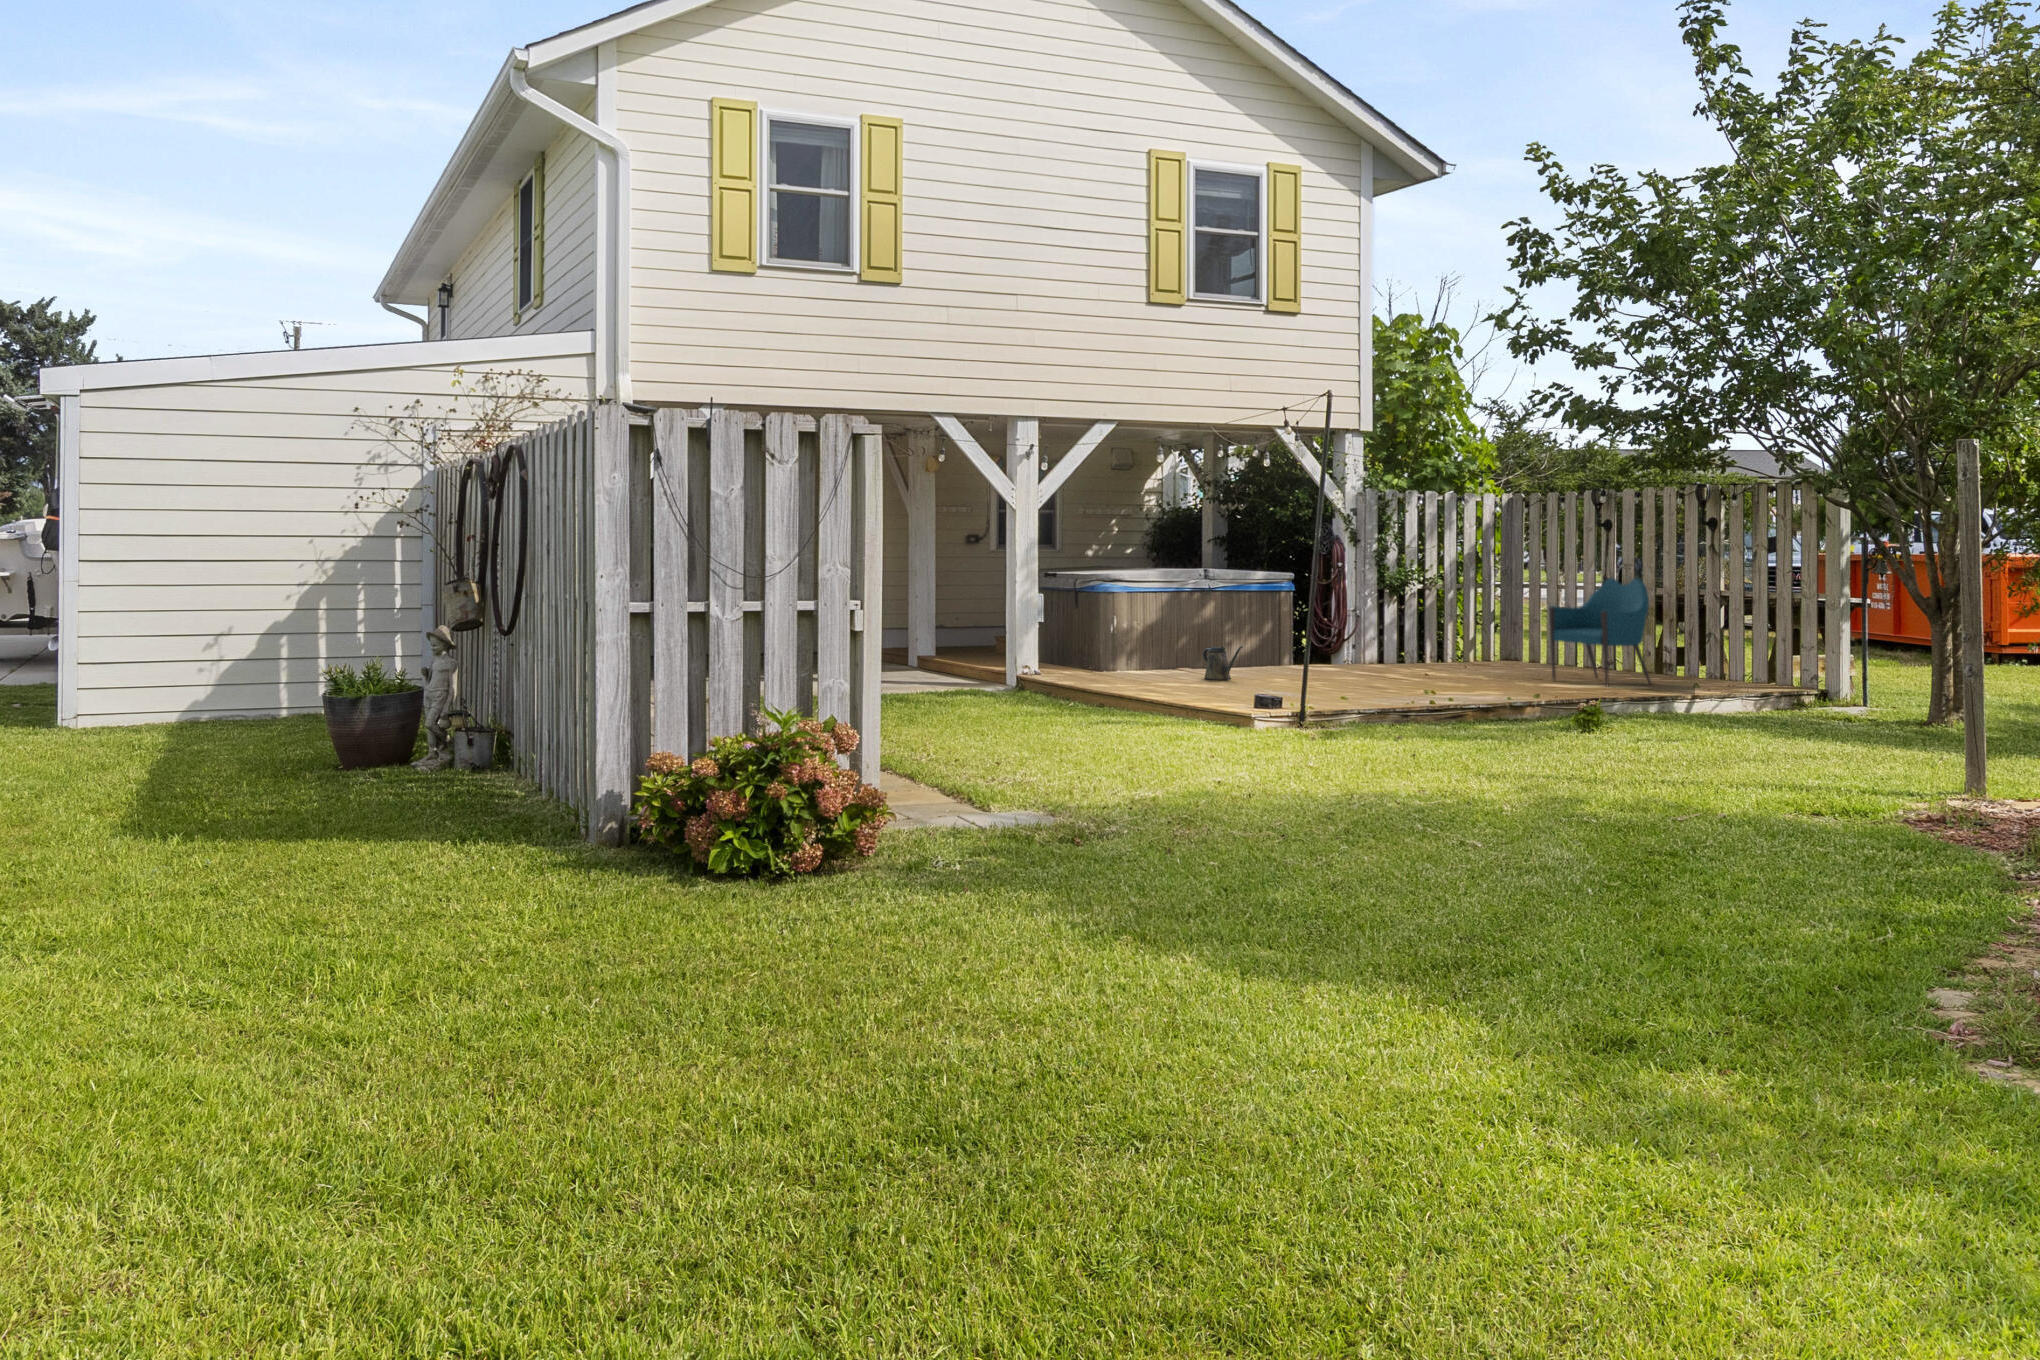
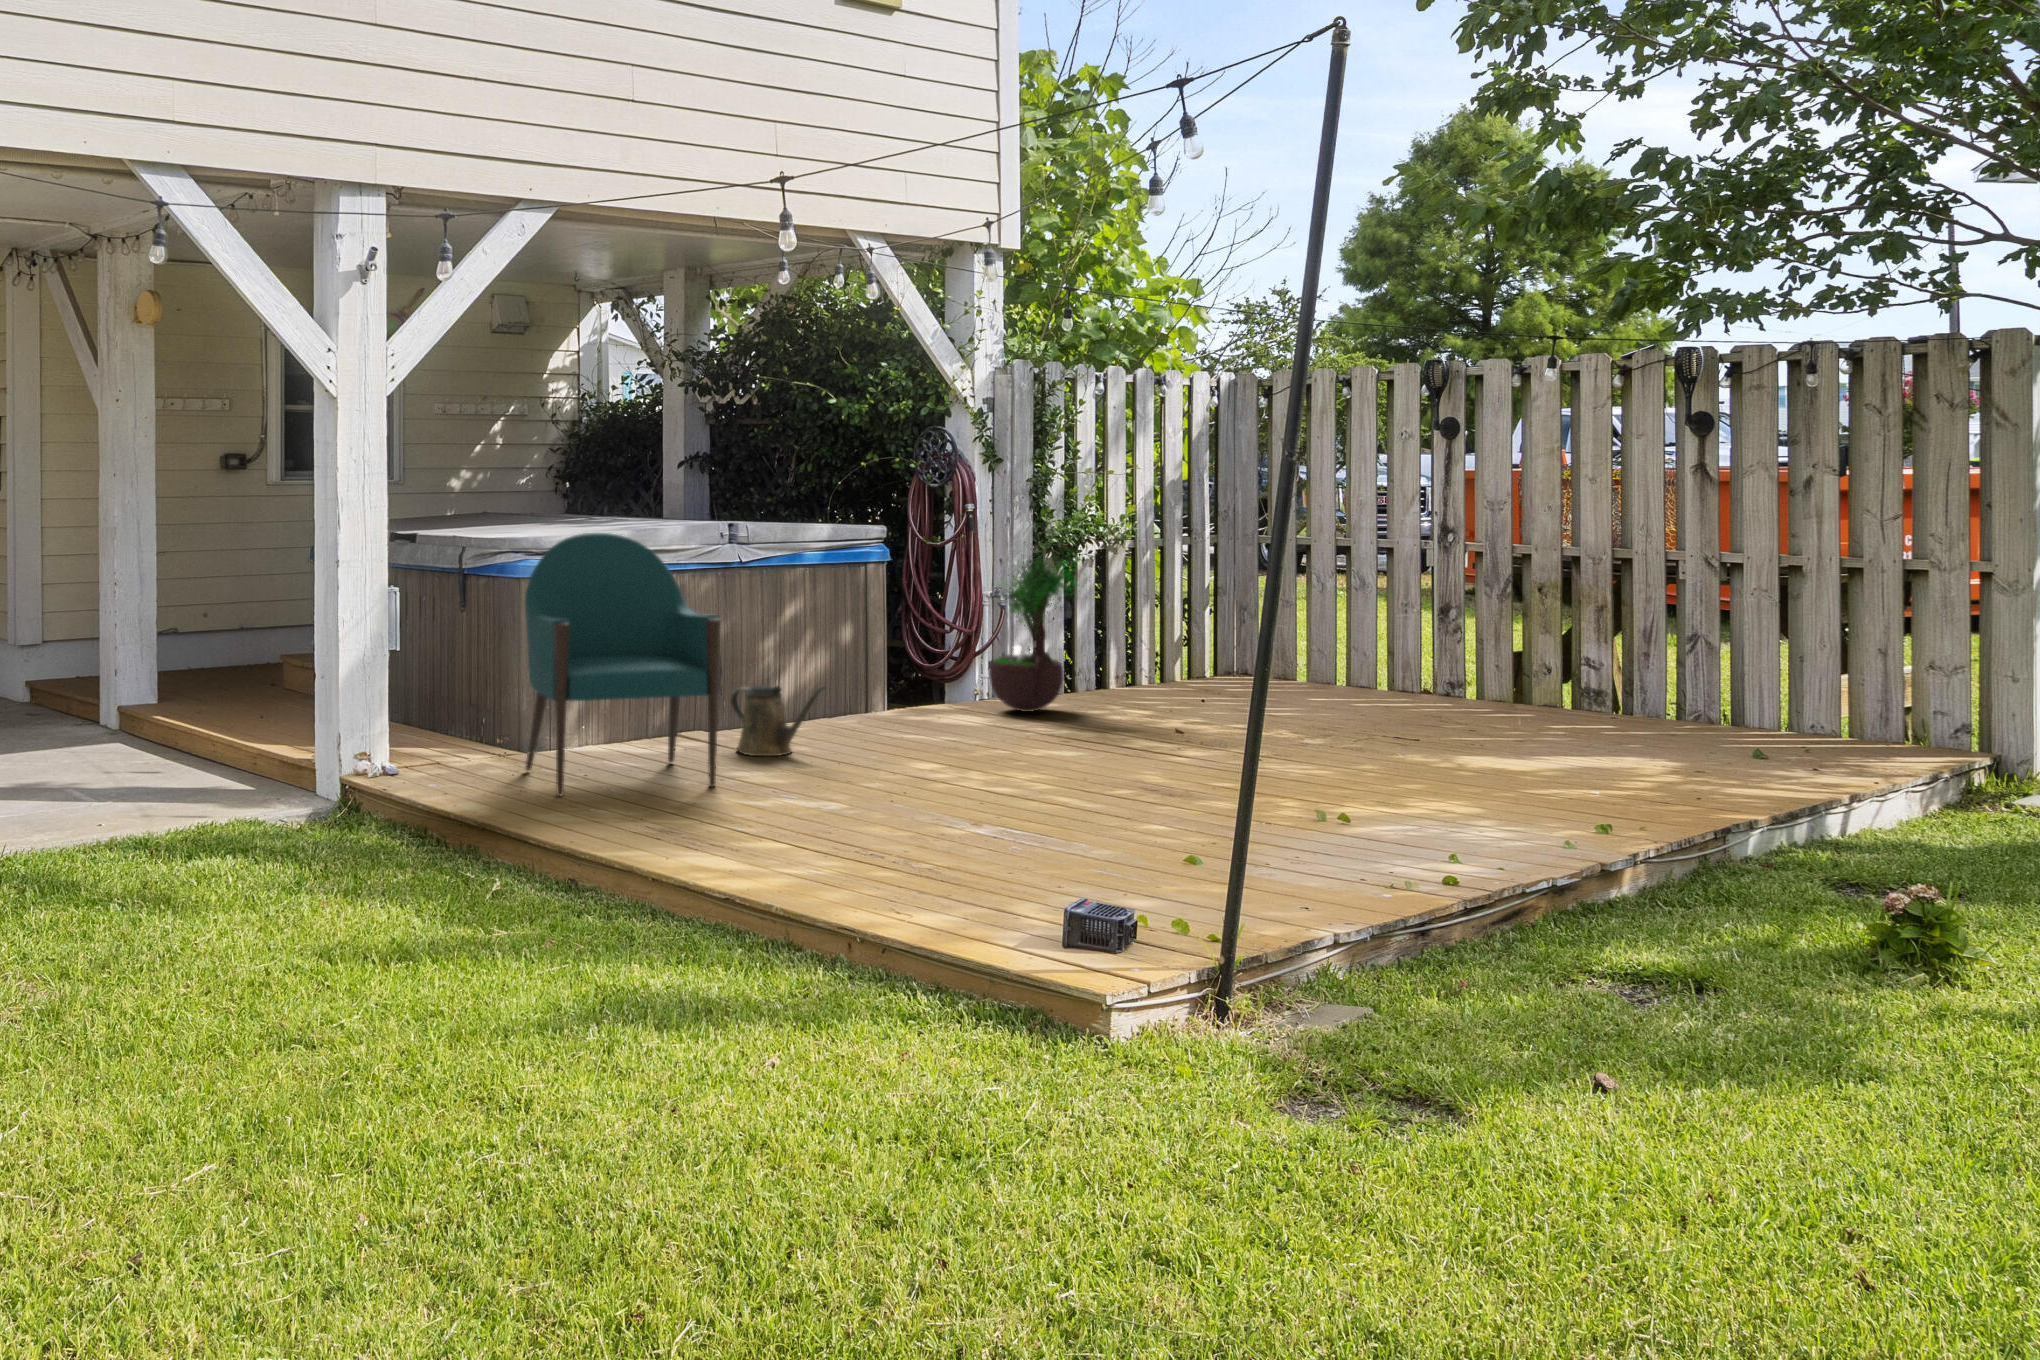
chair: present [1549,578,1651,687] -> present [524,533,721,796]
potted tree: none [1346,583,1396,671] -> present [989,542,1085,712]

